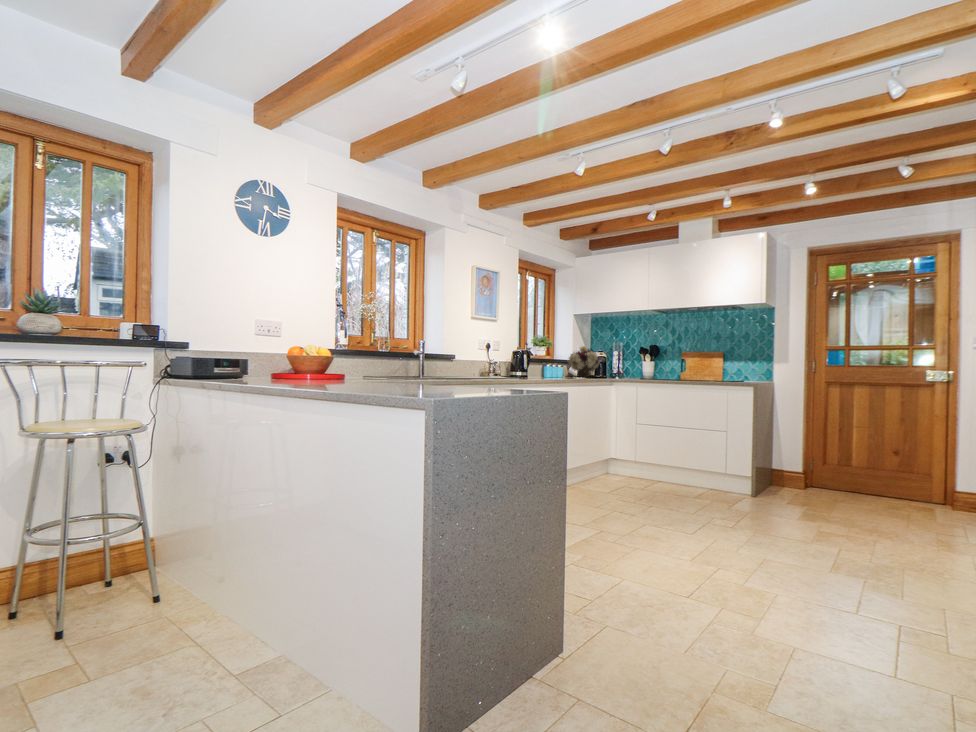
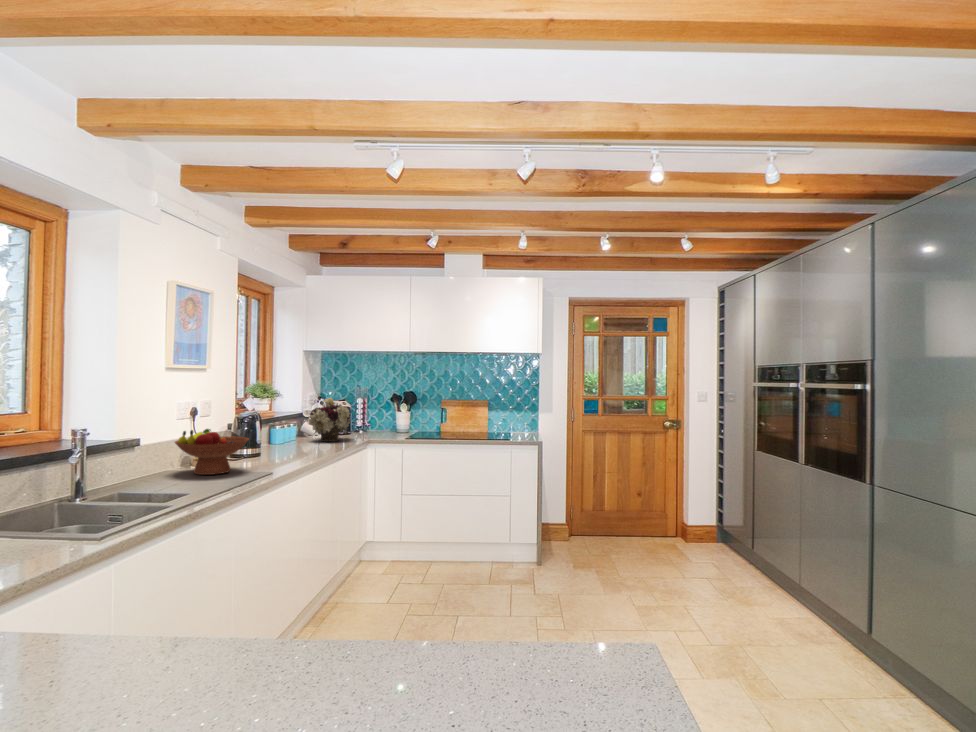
fruit bowl: none [472,351,512,379] -> present [175,429,249,475]

